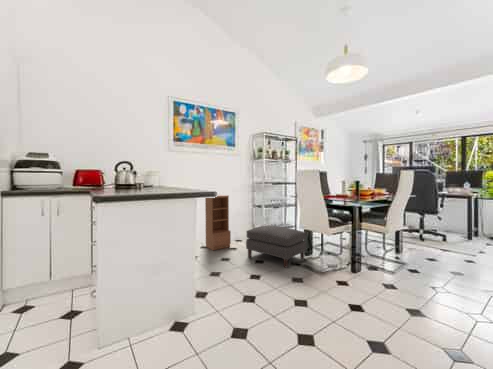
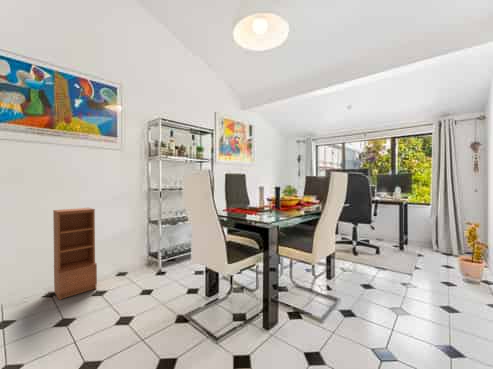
ottoman: present [246,226,306,268] -> none [108,253,204,331]

